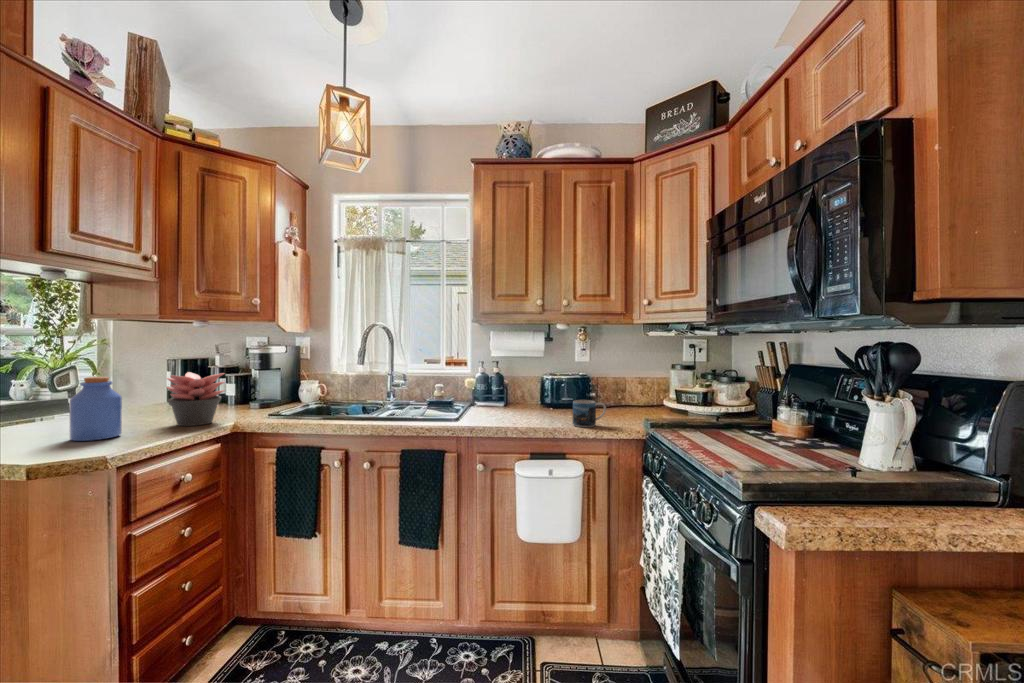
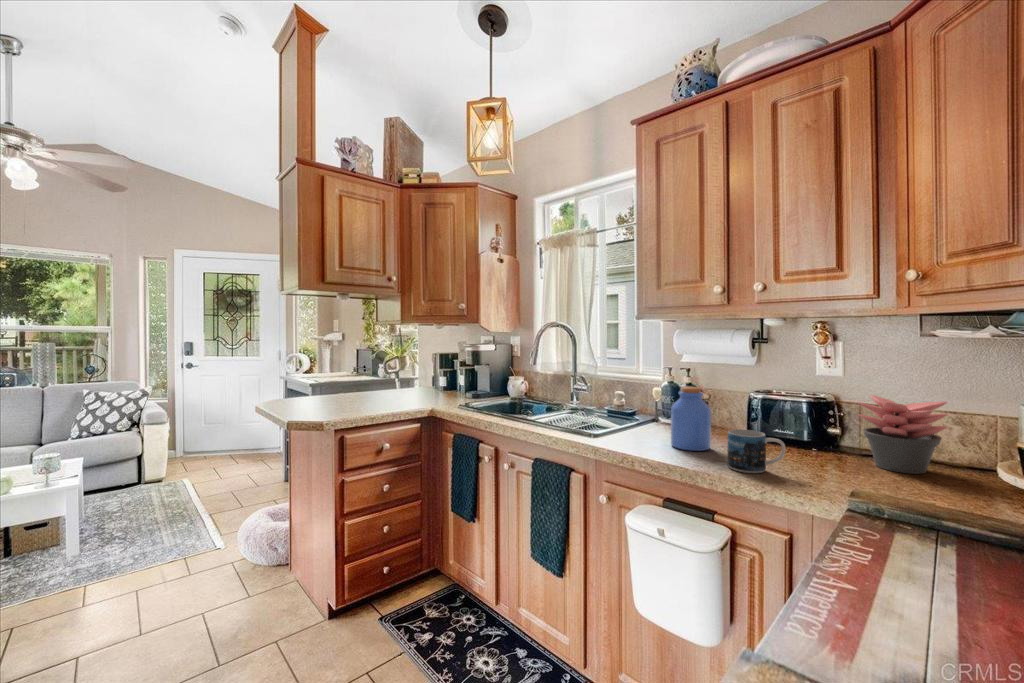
succulent plant: present [167,372,225,426] -> present [858,395,947,474]
jar: present [70,377,122,441] -> present [671,387,711,451]

